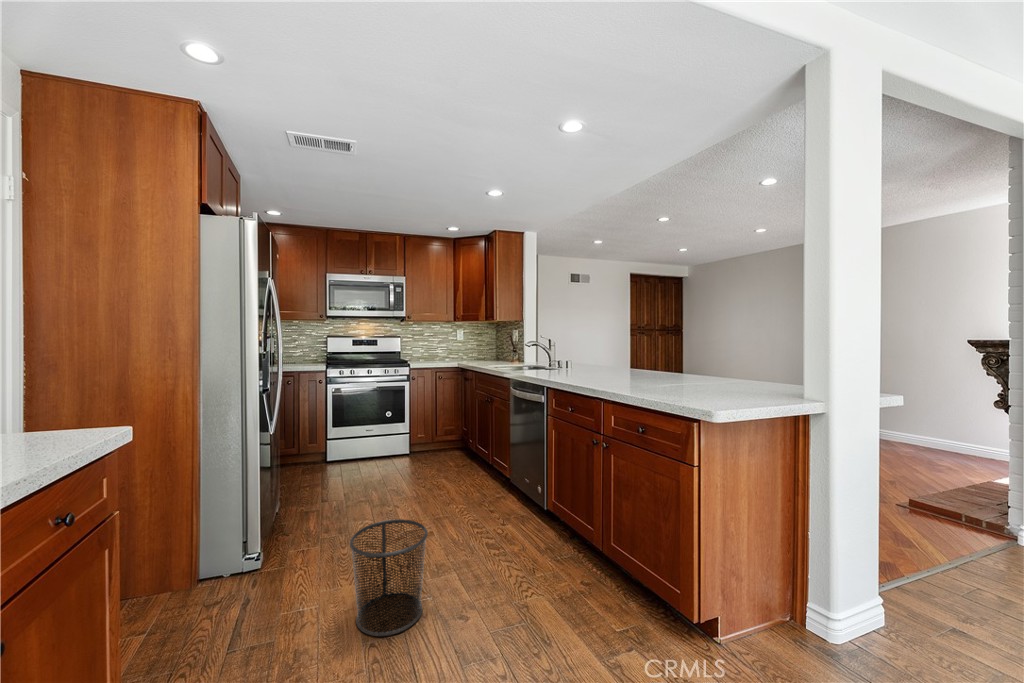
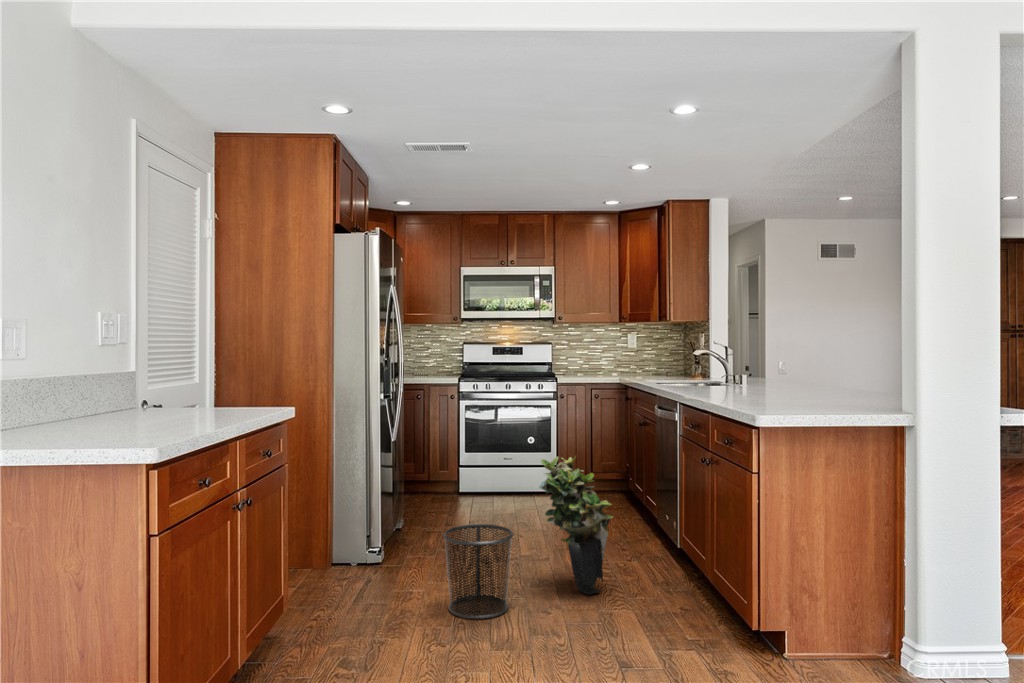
potted plant: none [437,437,508,569] -> present [539,456,613,595]

